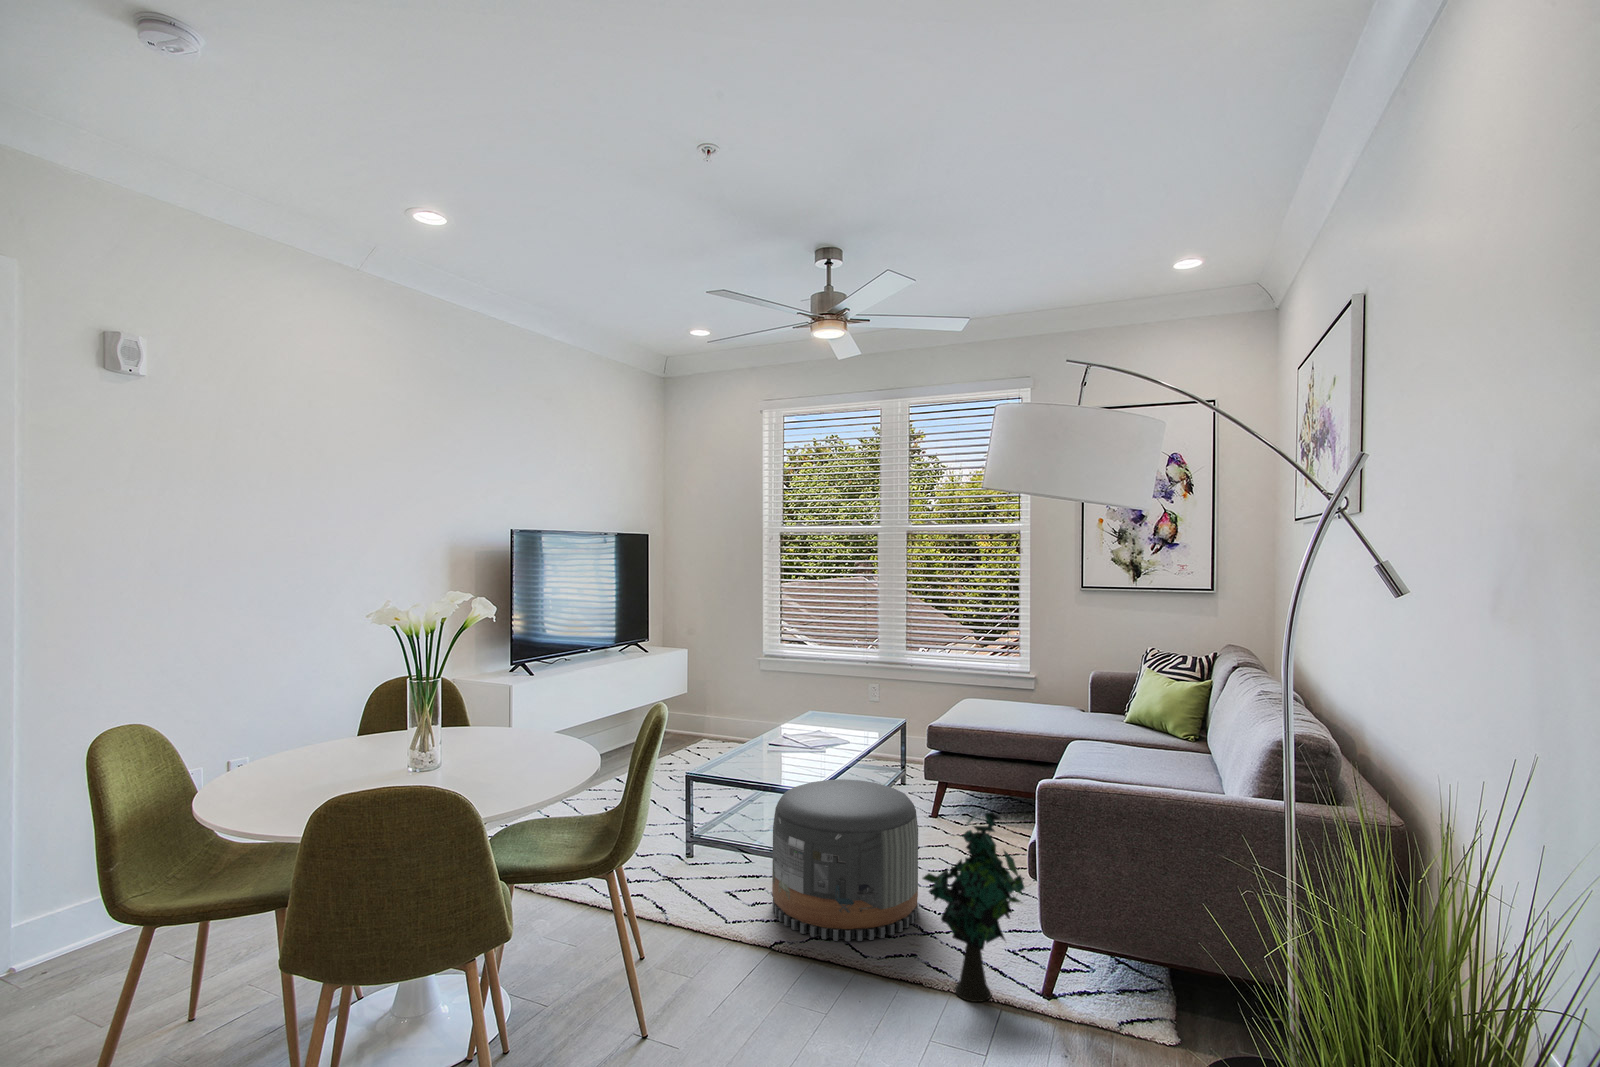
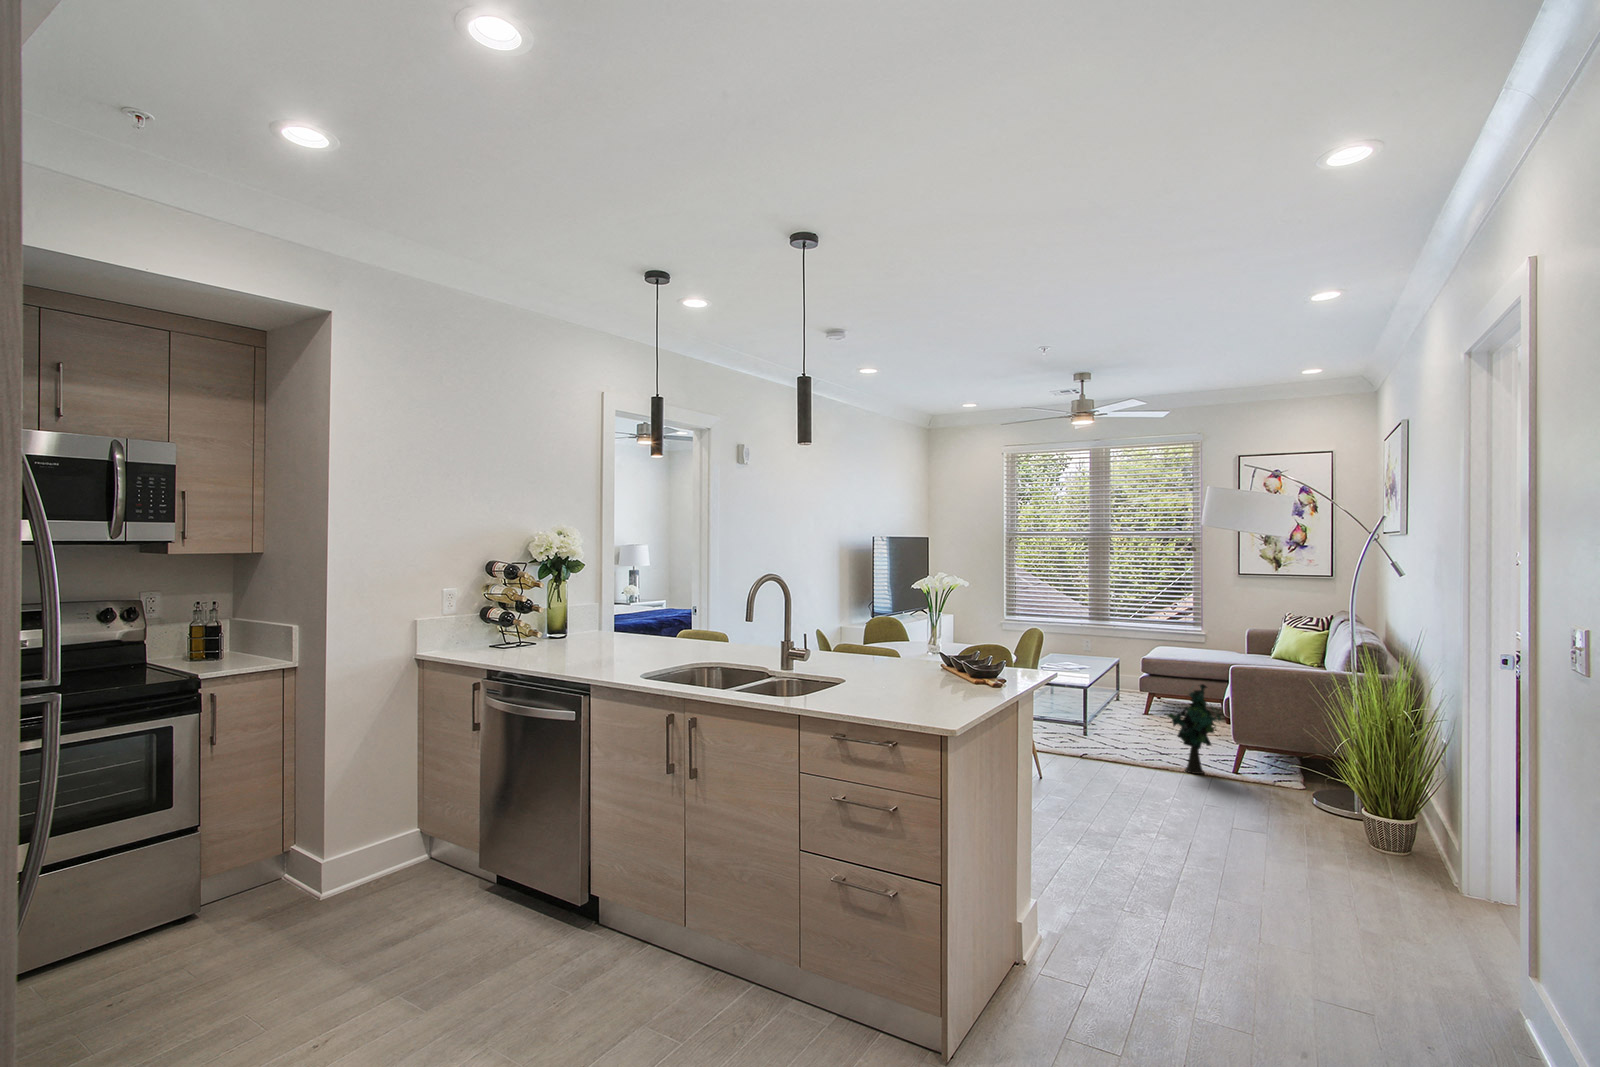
pouf: present [772,779,918,941] -> none [1071,680,1154,755]

